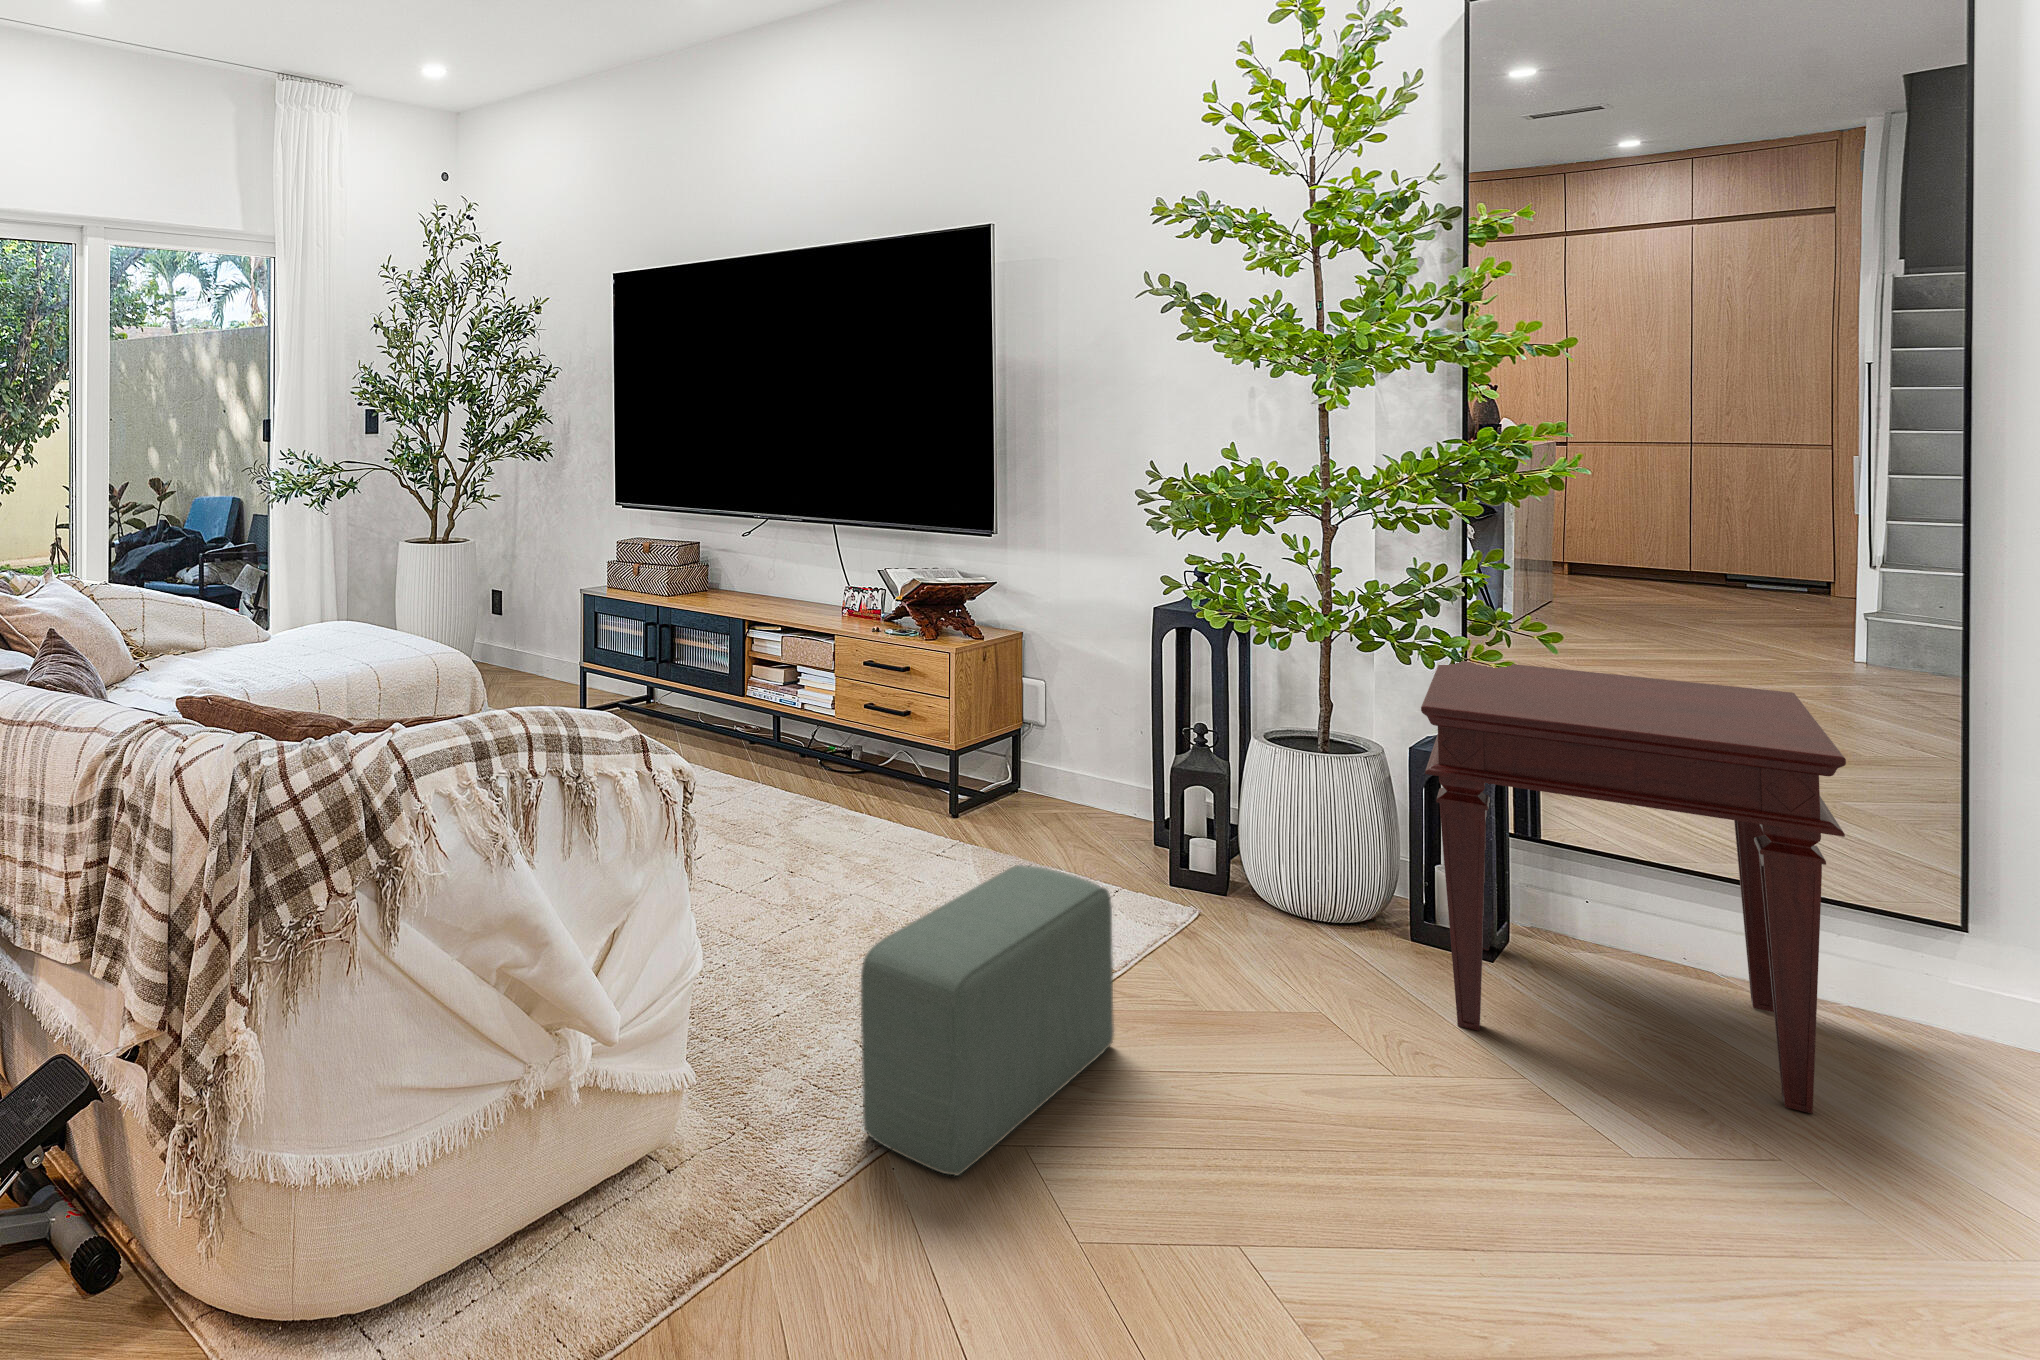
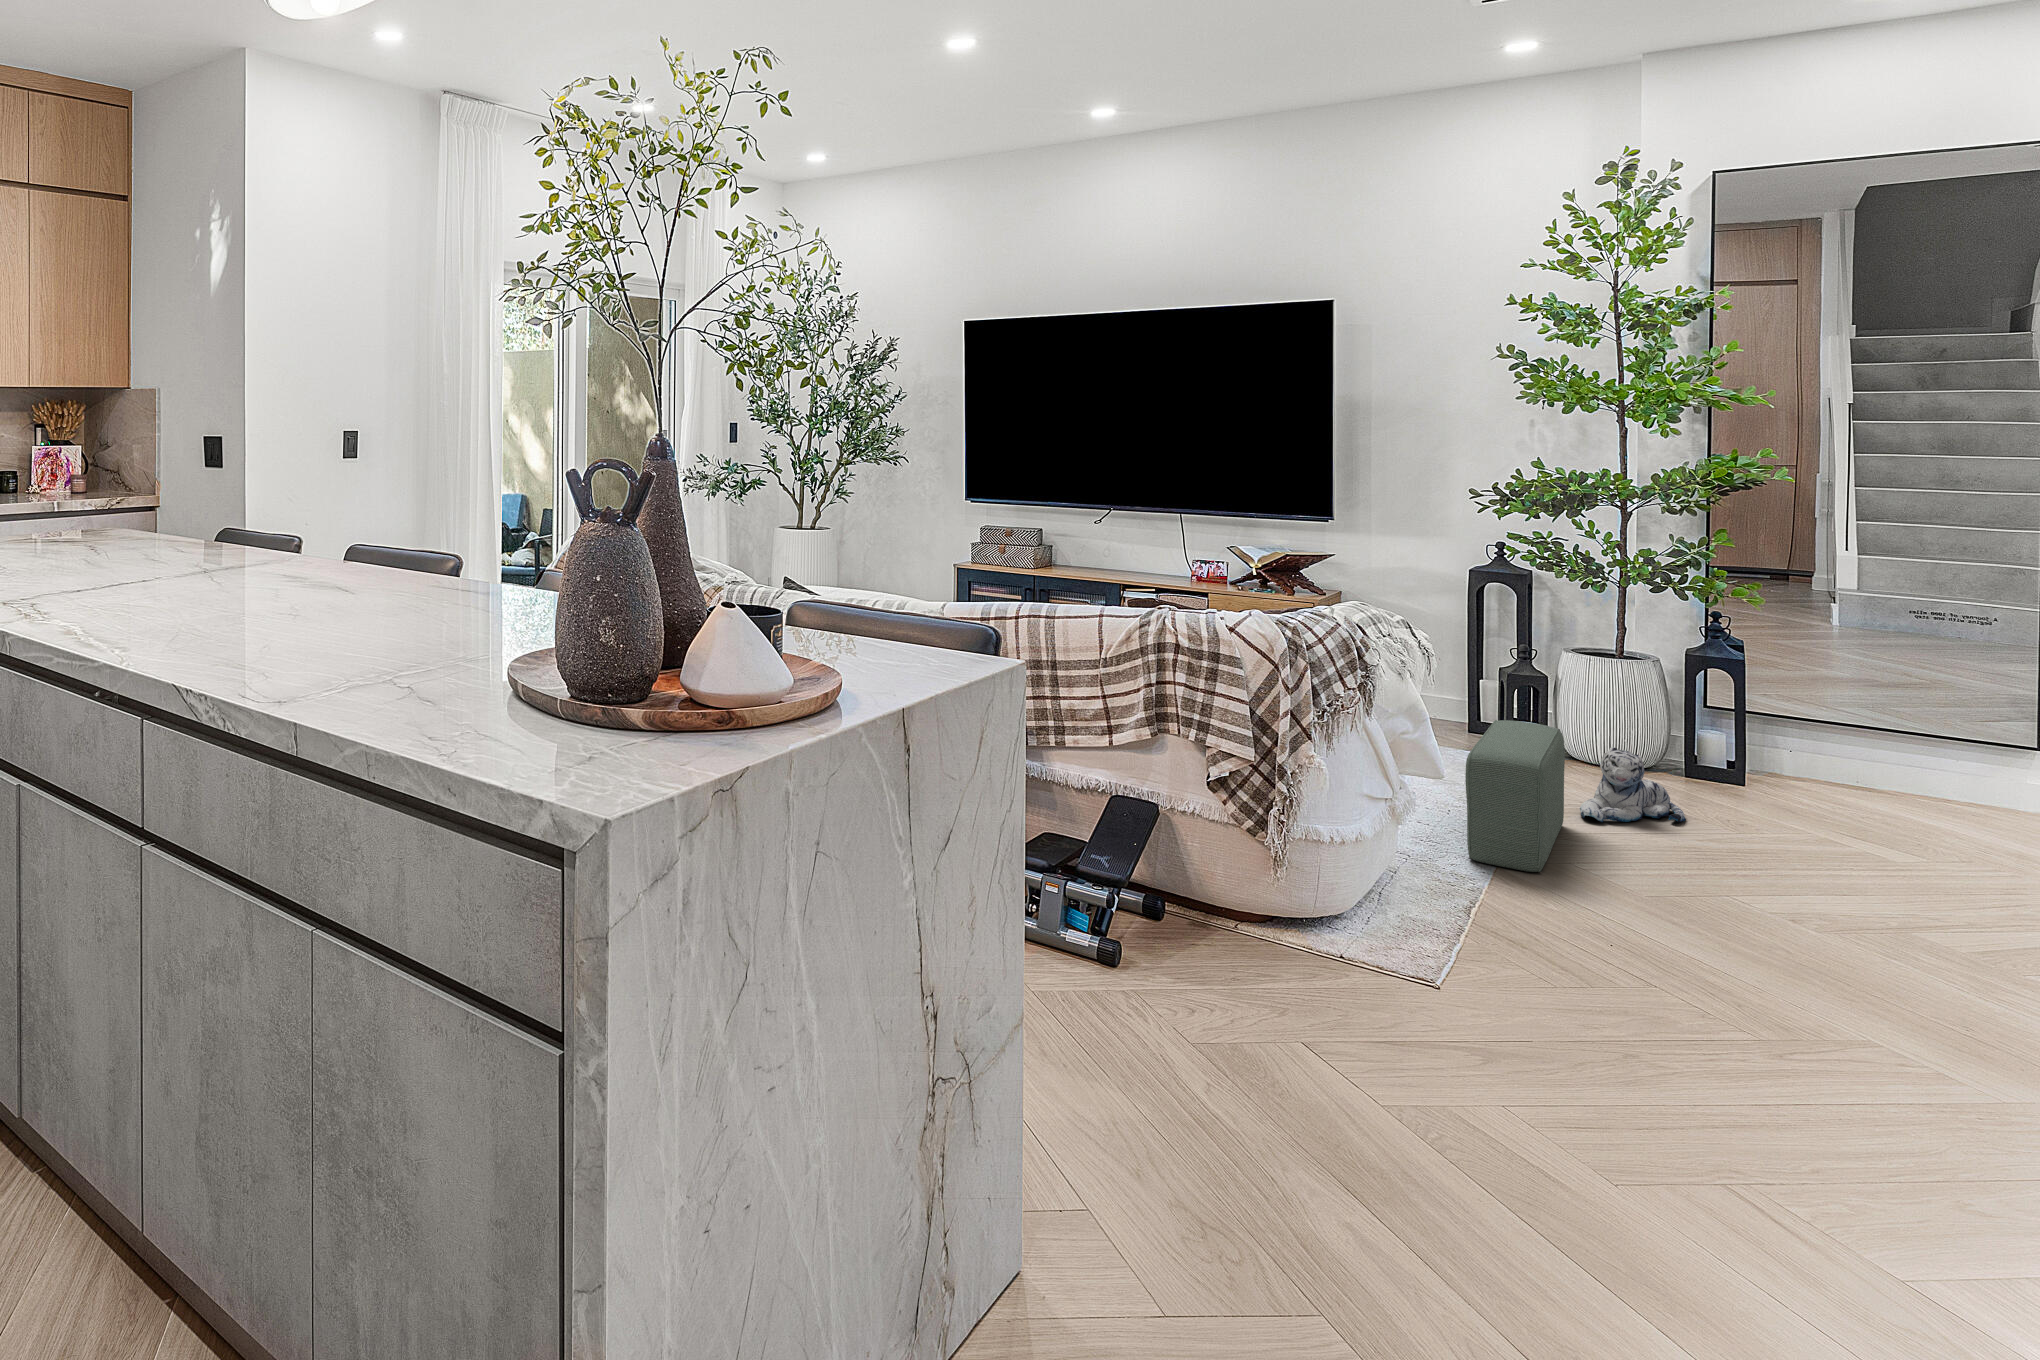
side table: present [1421,661,1846,1114] -> none [1701,599,1985,843]
plush toy: none [1159,911,1345,1045] -> present [1580,747,1686,822]

